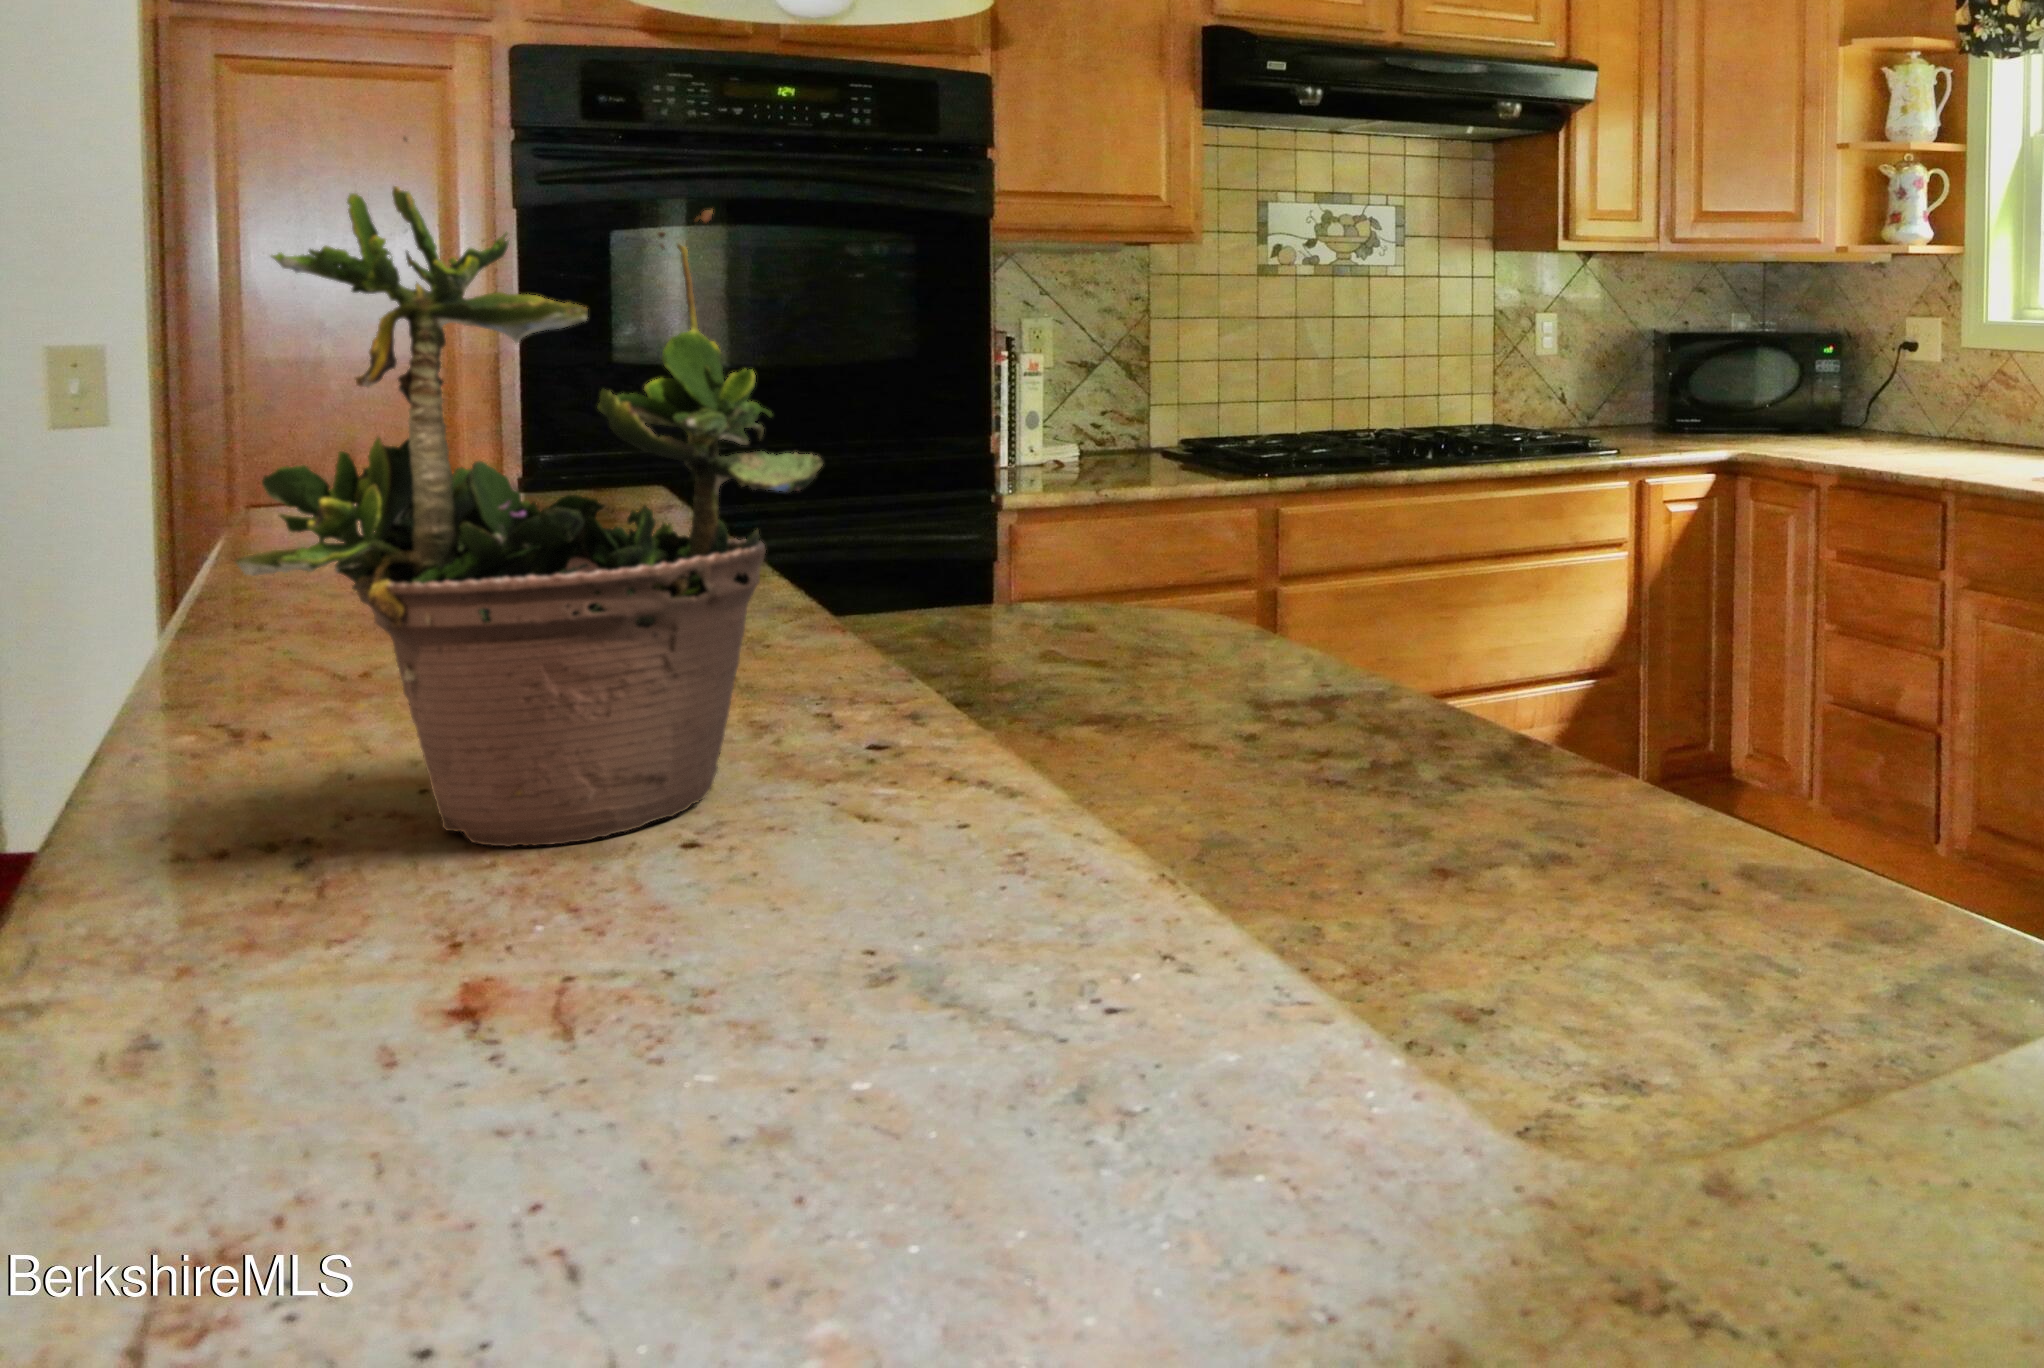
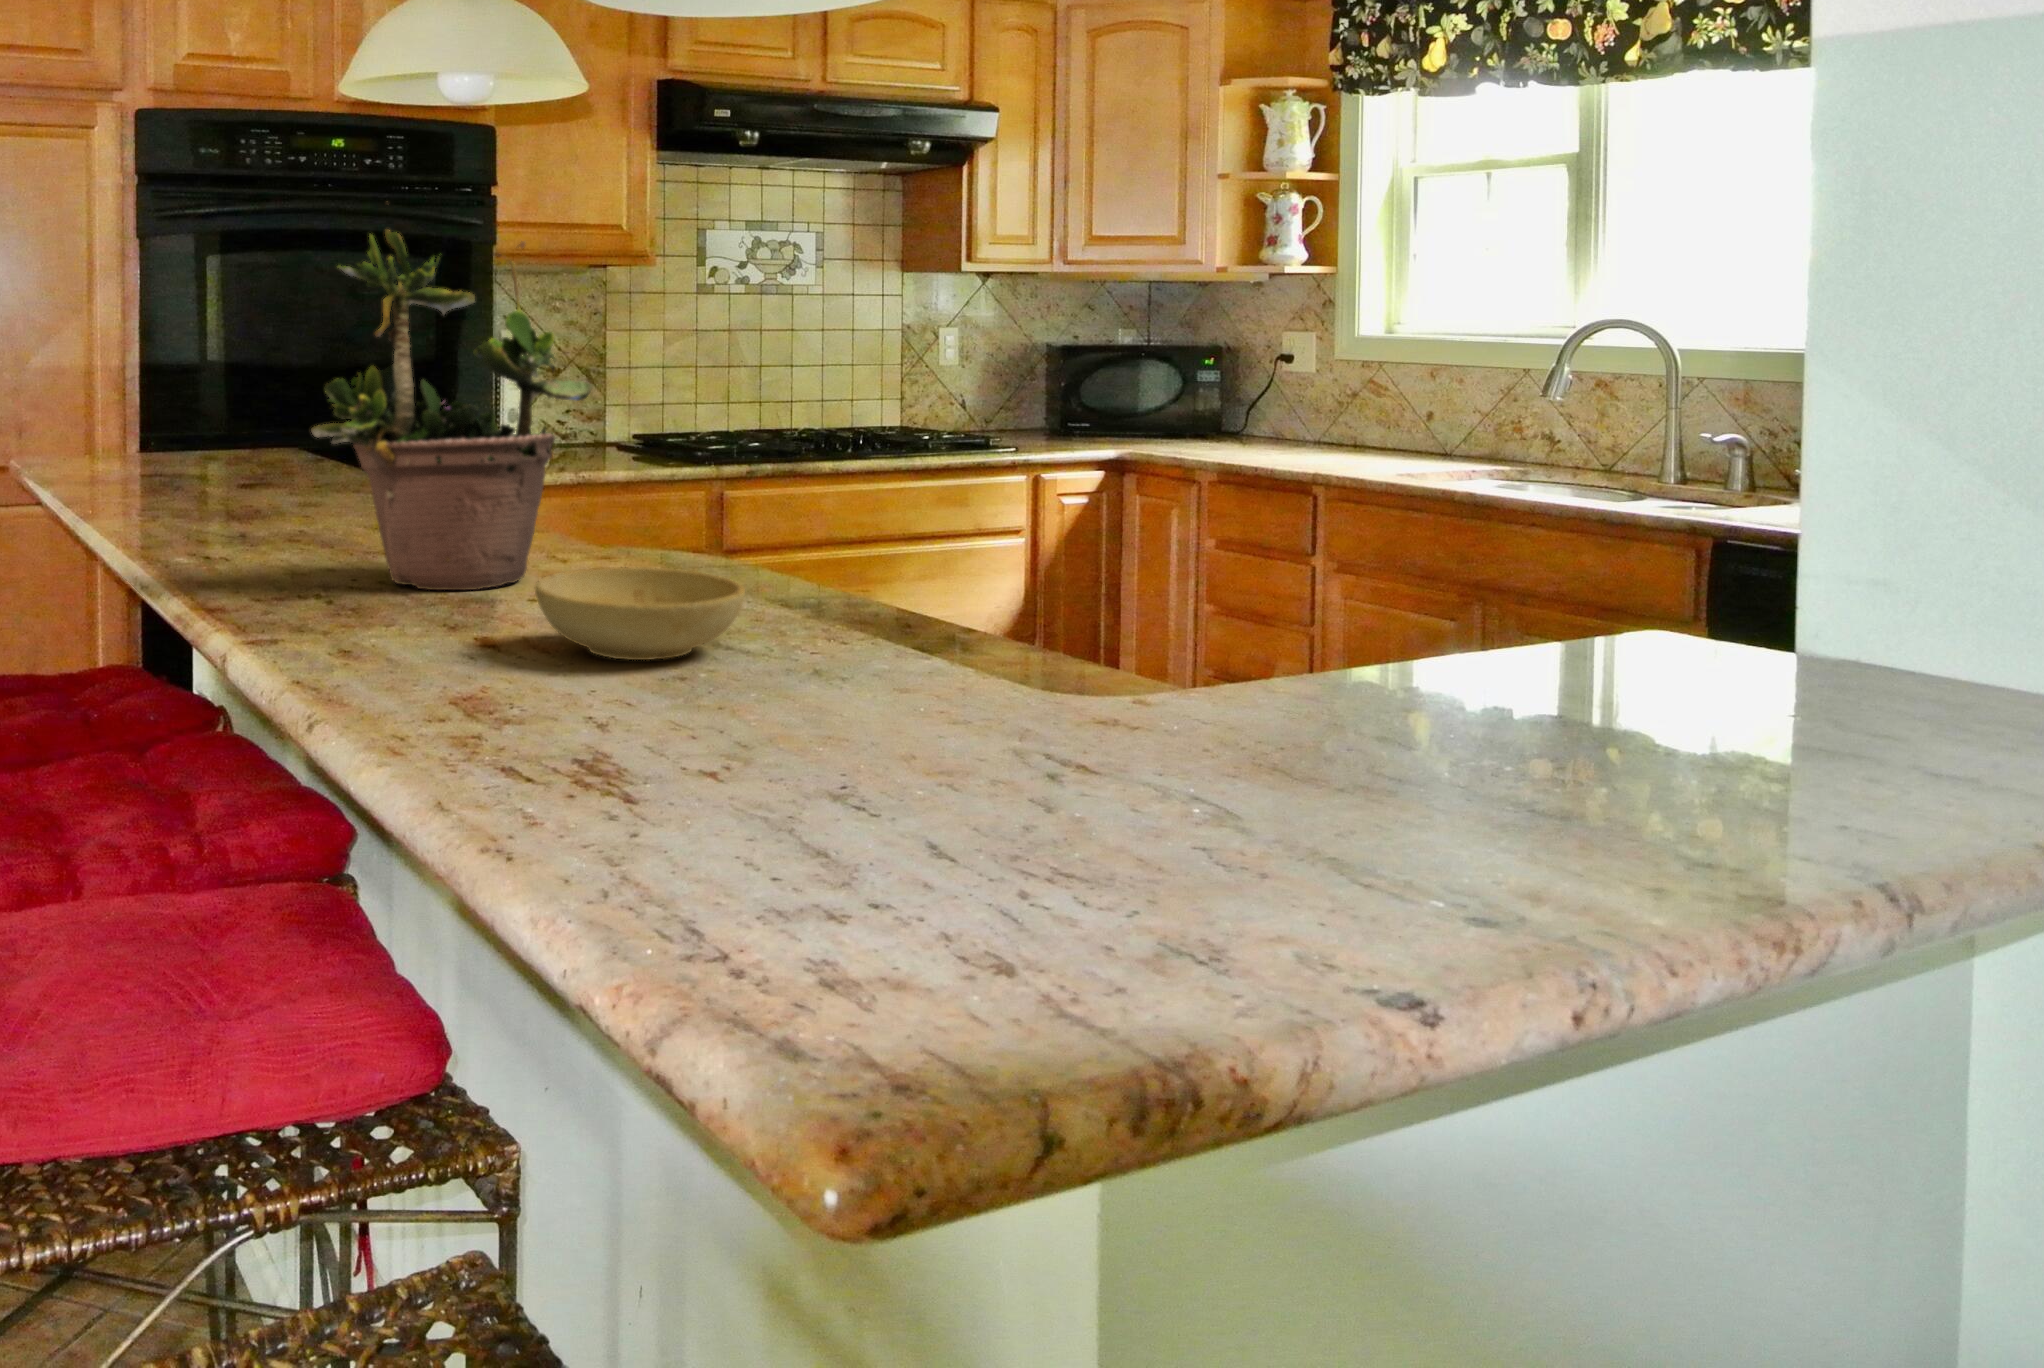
bowl: none [430,869,939,1147] -> present [535,567,745,660]

